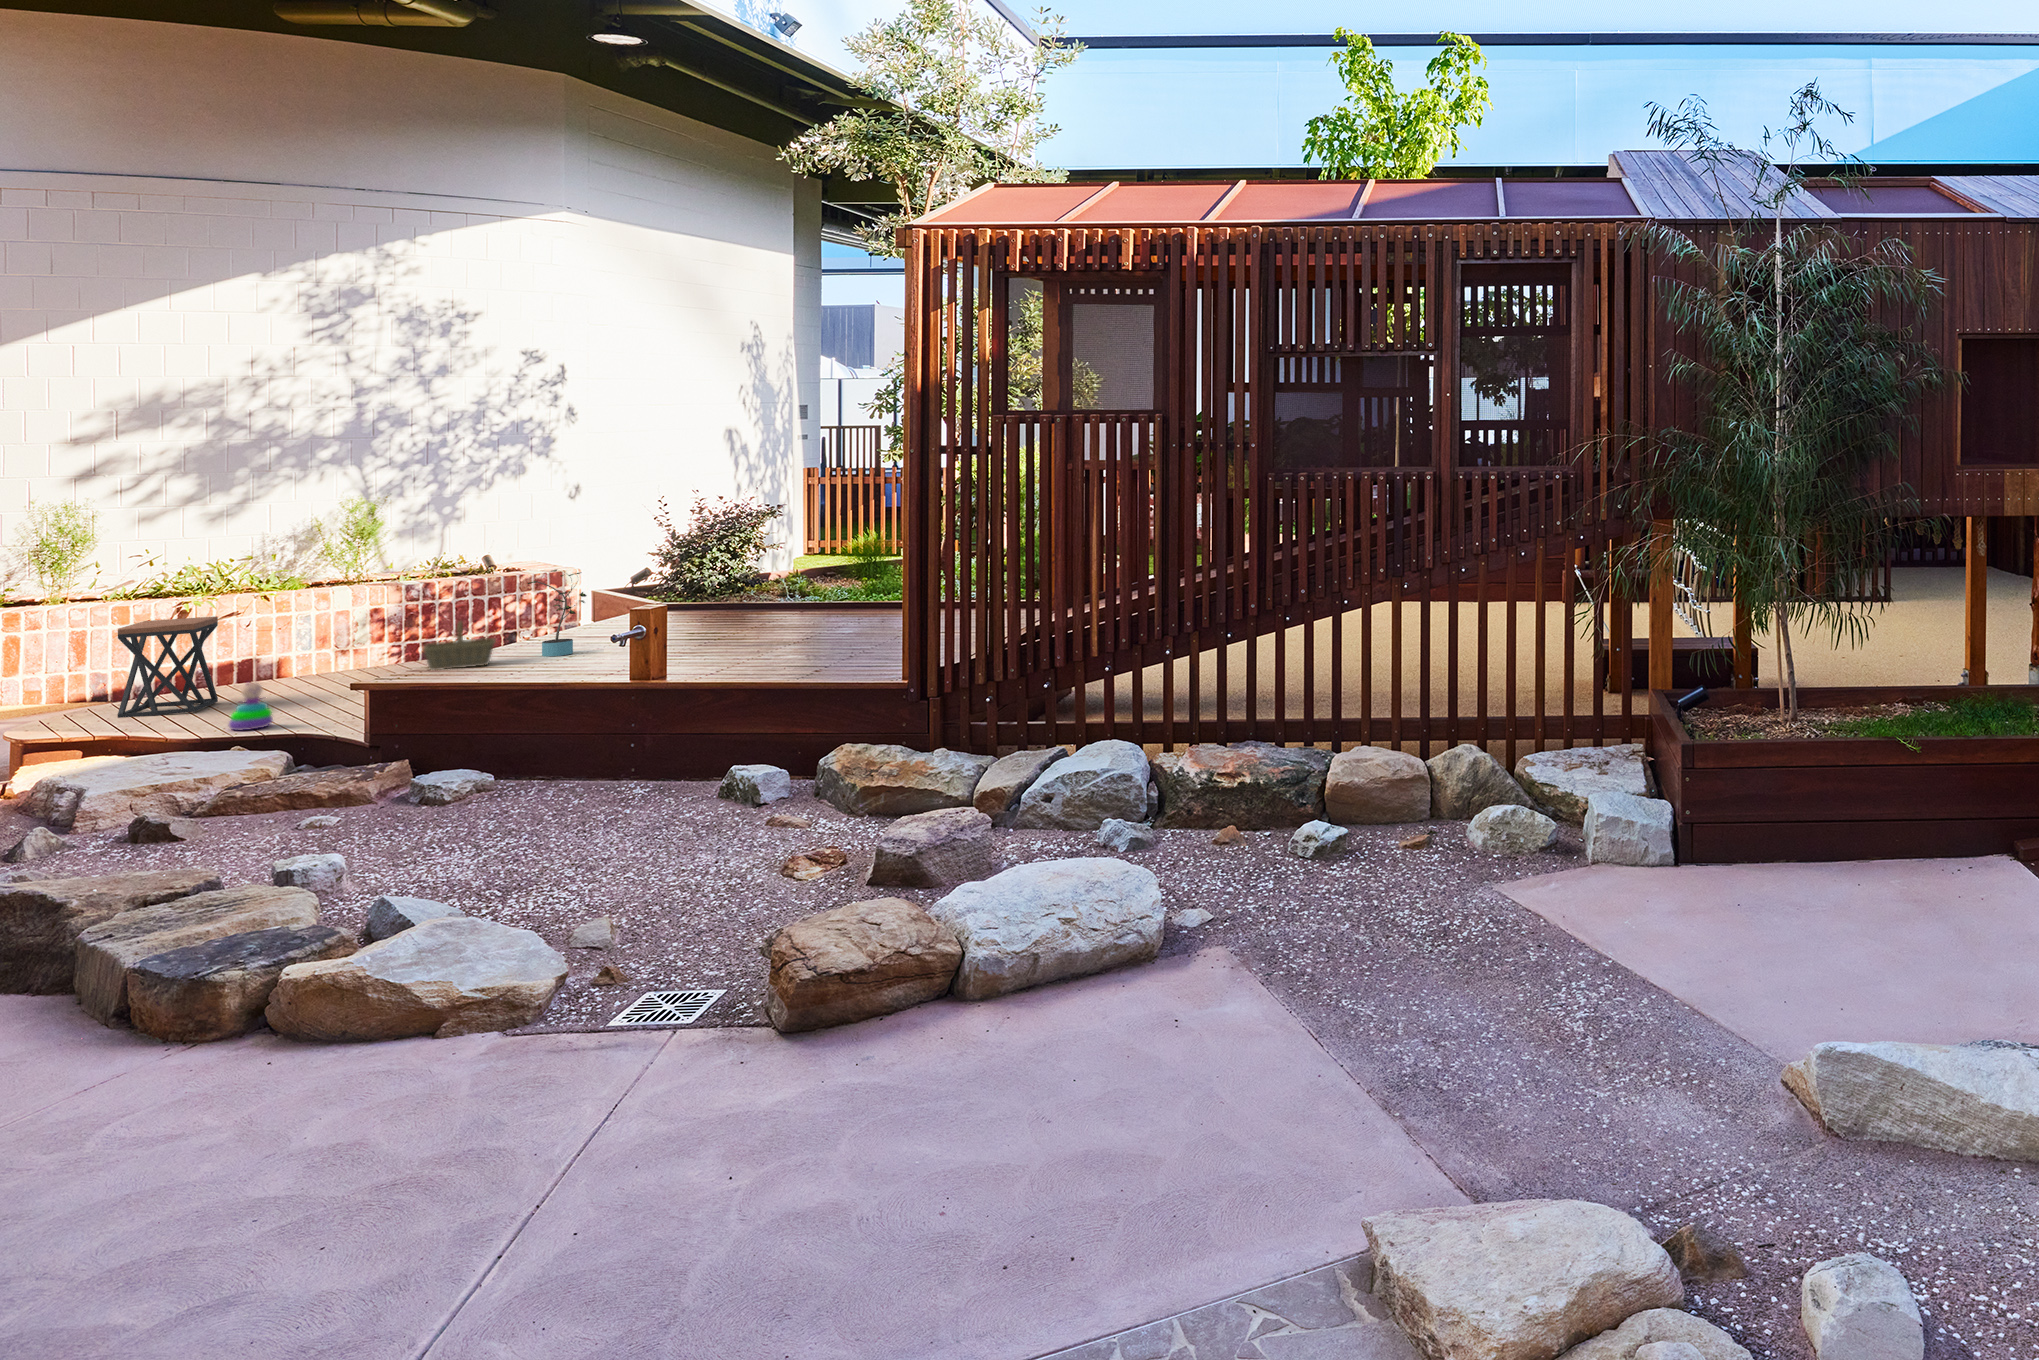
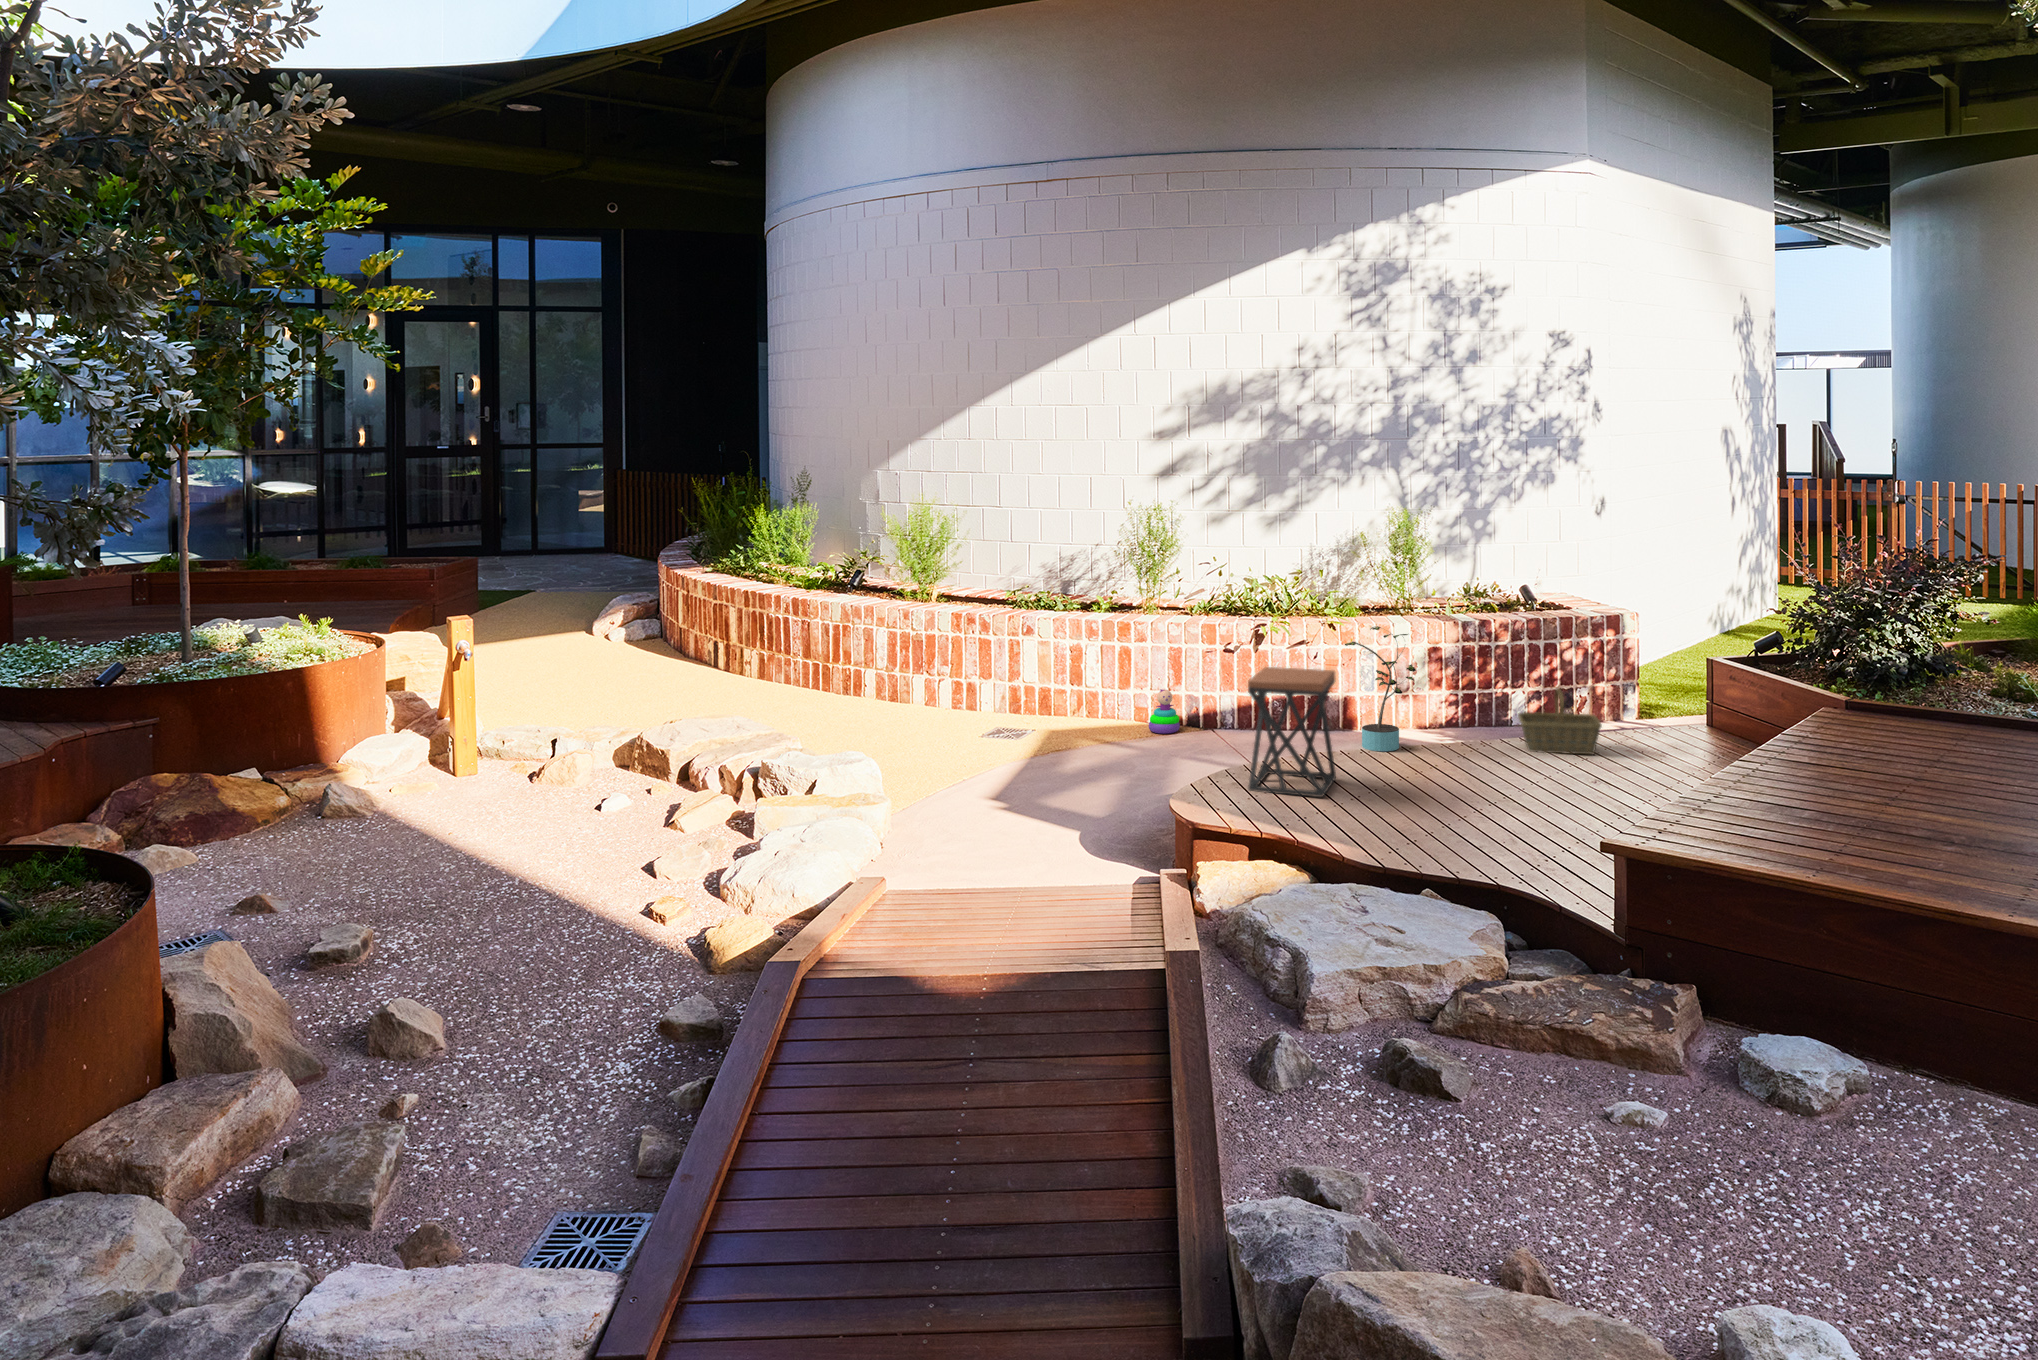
potted plant: present [528,569,587,656] -> present [1345,626,1416,751]
stacking toy: present [228,682,273,730] -> present [1149,689,1180,734]

